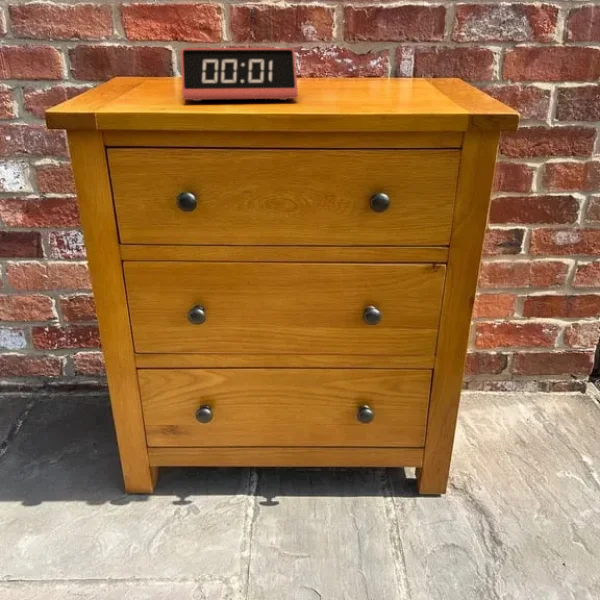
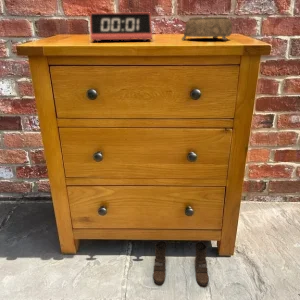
decorative bowl: none [352,56,445,102] -> present [182,17,232,40]
boots: none [298,467,399,548] -> present [153,240,209,286]

